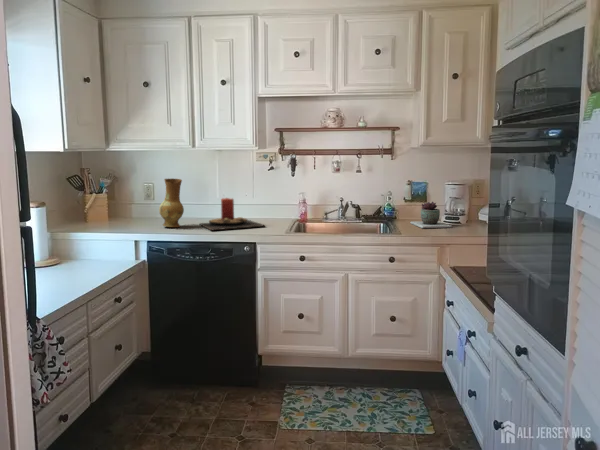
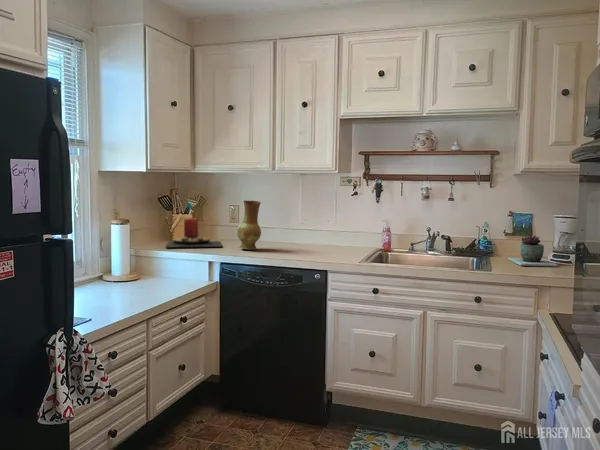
candle: present [200,198,264,230] -> present [166,218,222,248]

